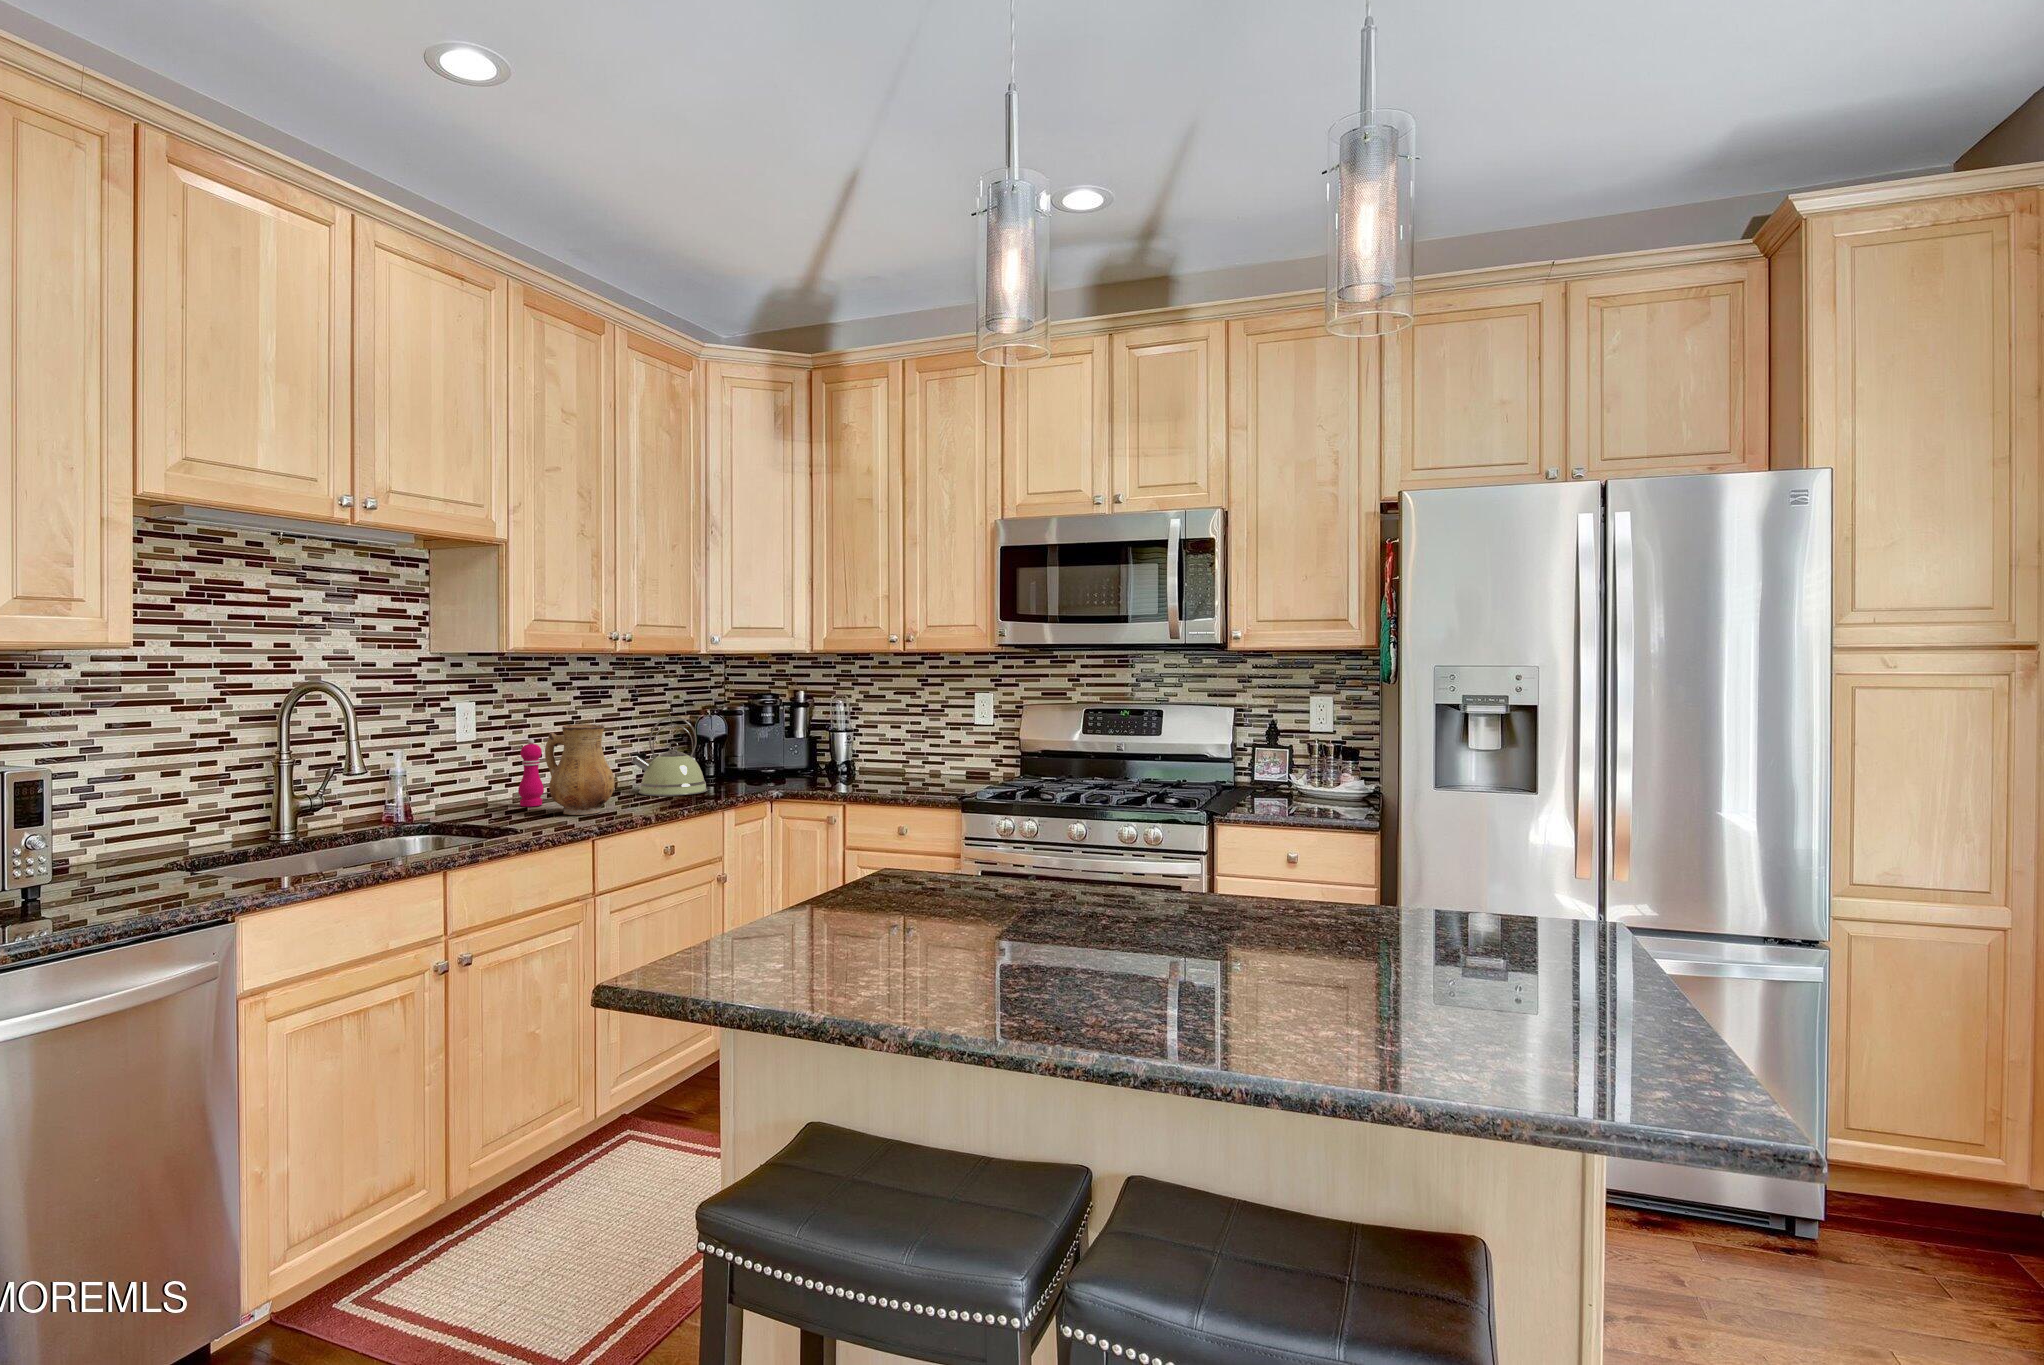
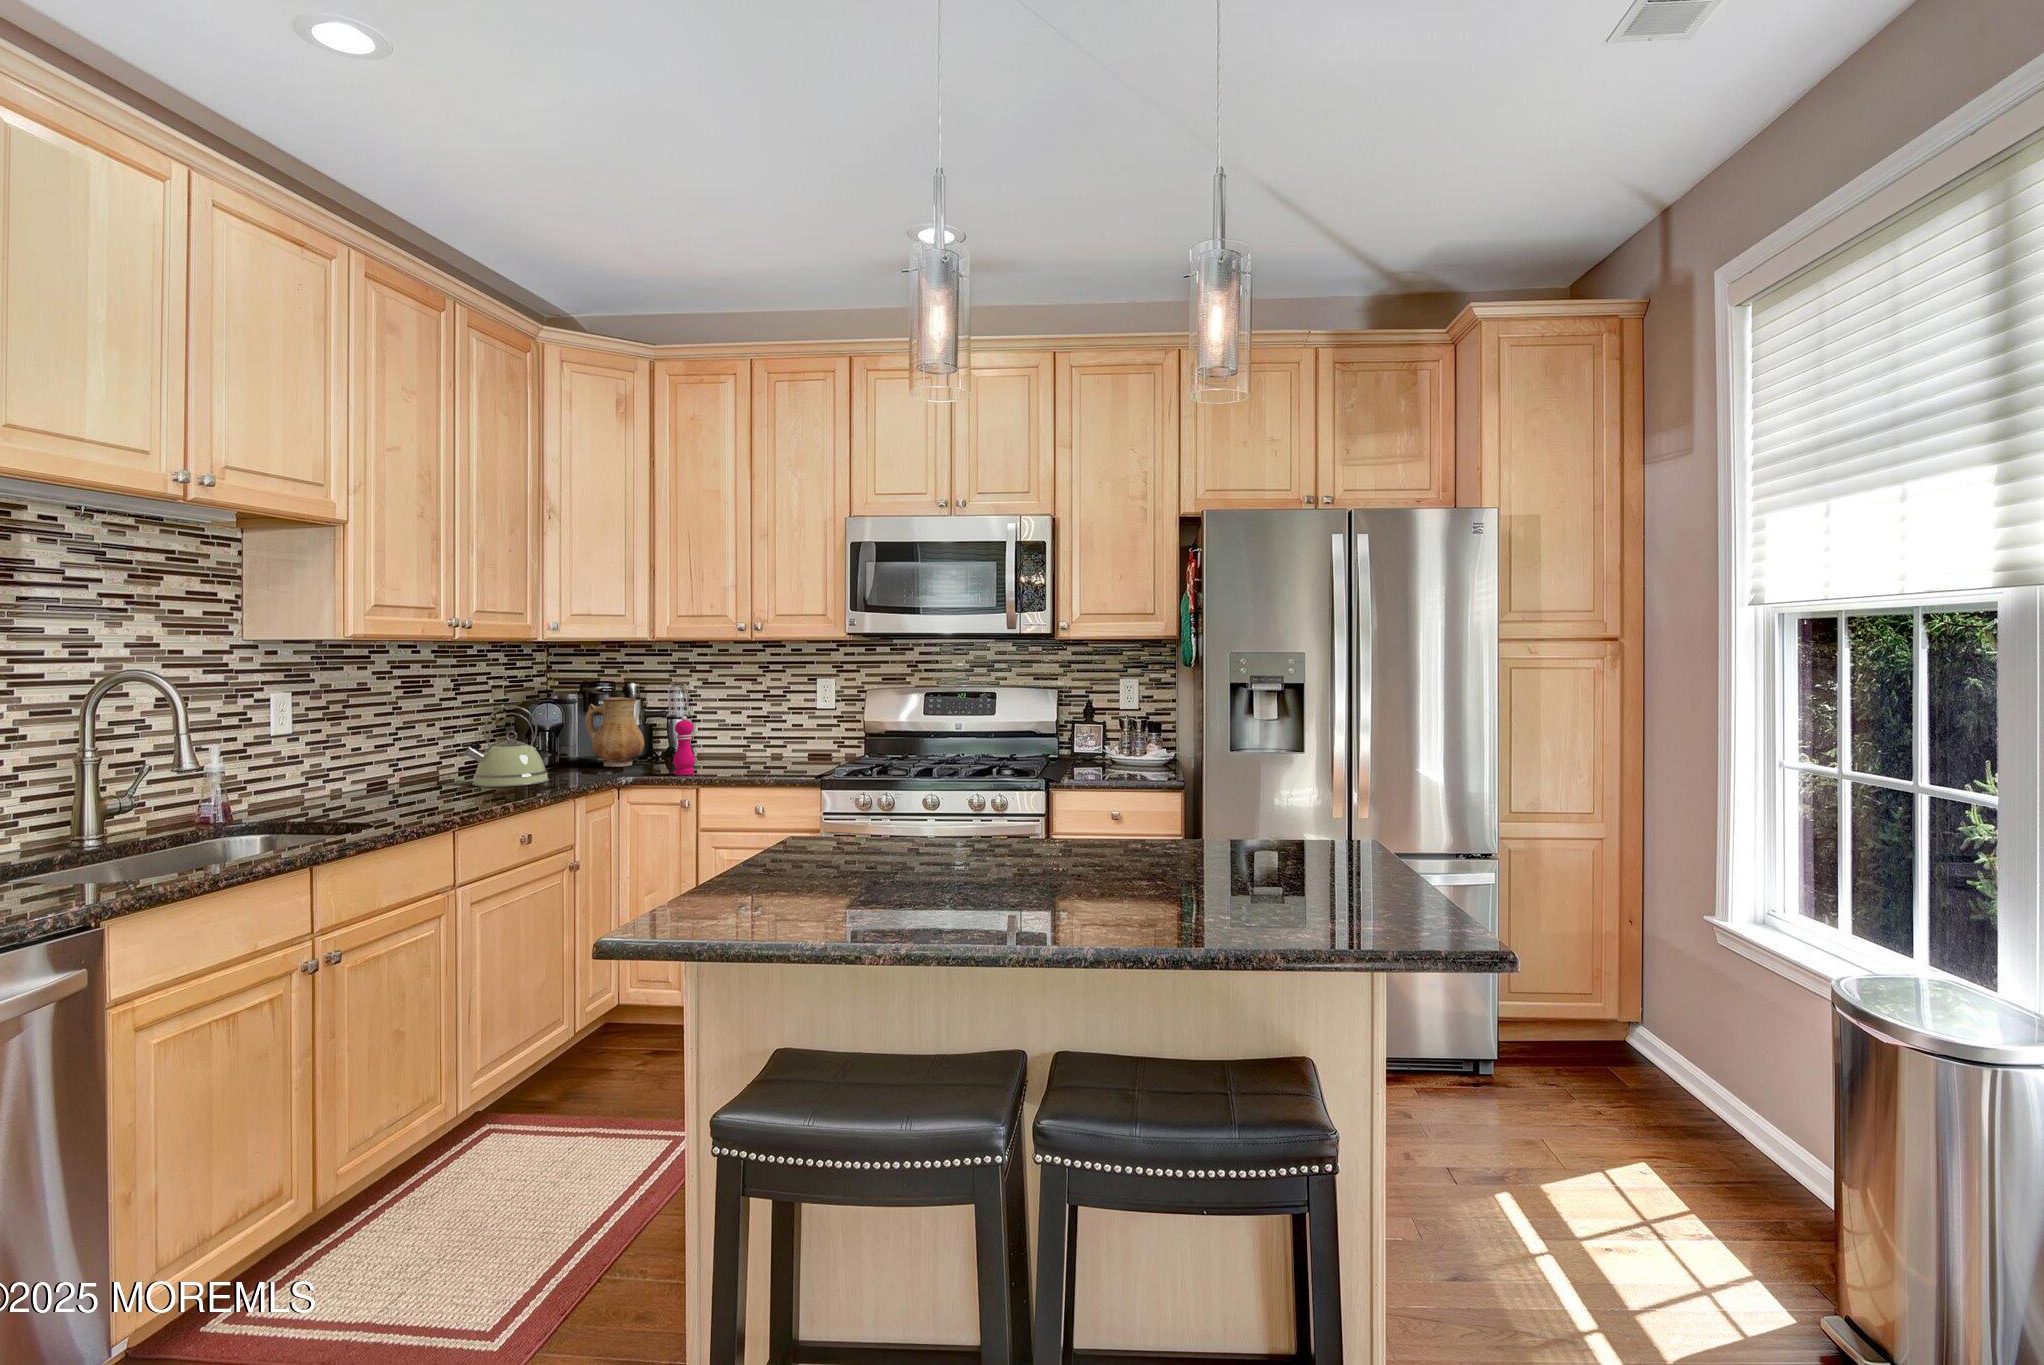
ceramic pitcher: present [545,724,615,815] -> present [585,697,644,767]
pepper mill: present [518,739,544,807] -> present [673,716,695,775]

